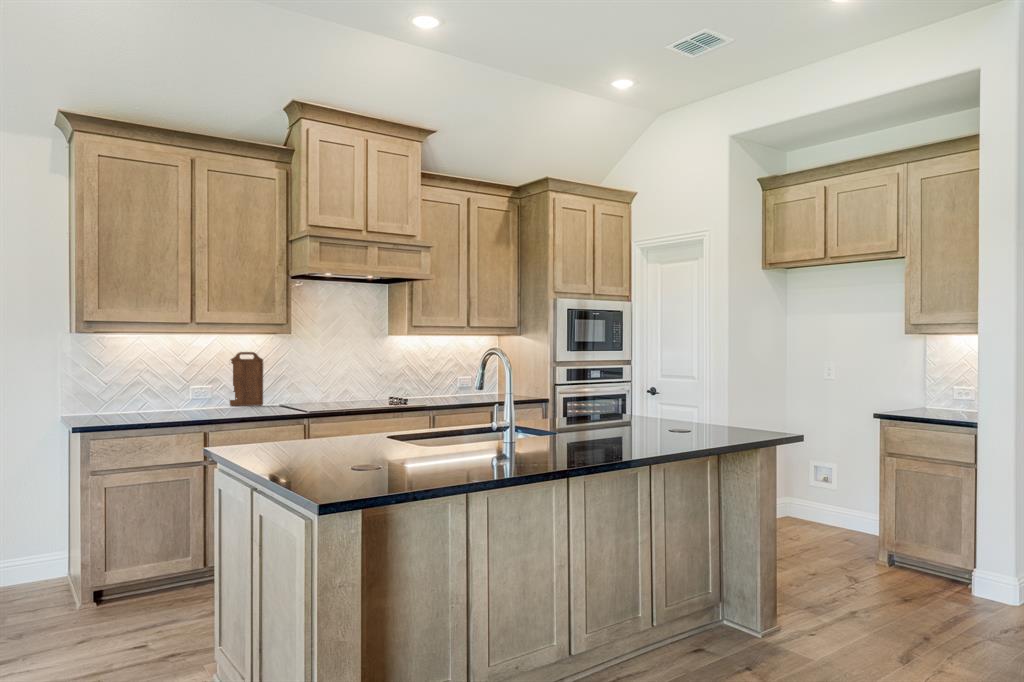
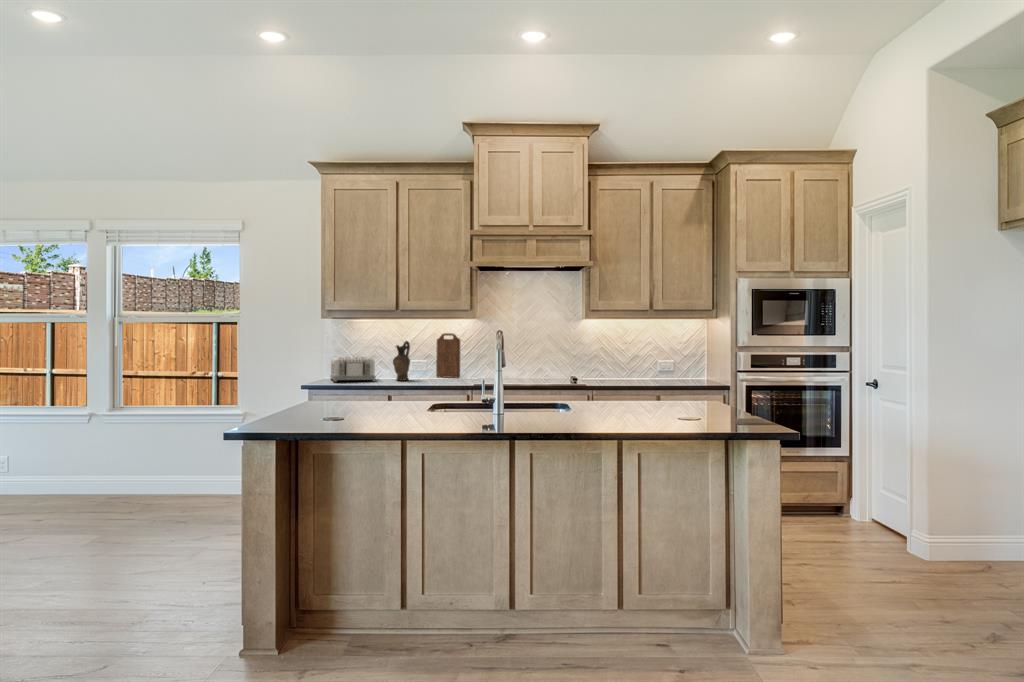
ceramic pitcher: none [187,362,210,413] -> present [393,341,410,380]
toaster: none [84,385,165,421] -> present [331,357,375,382]

